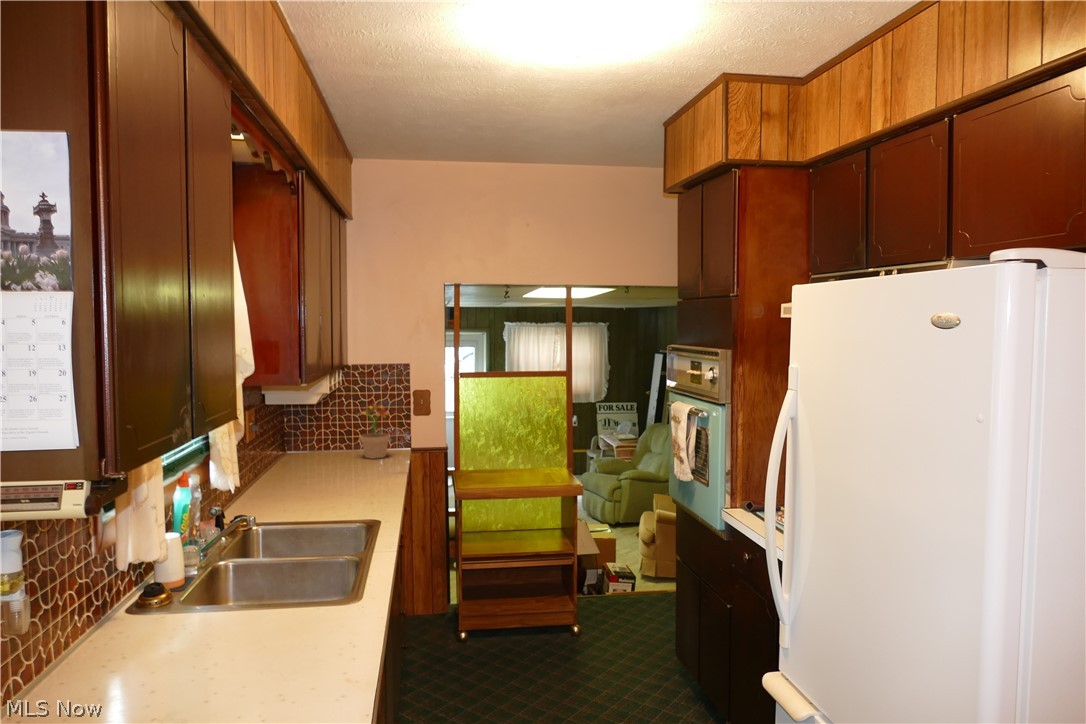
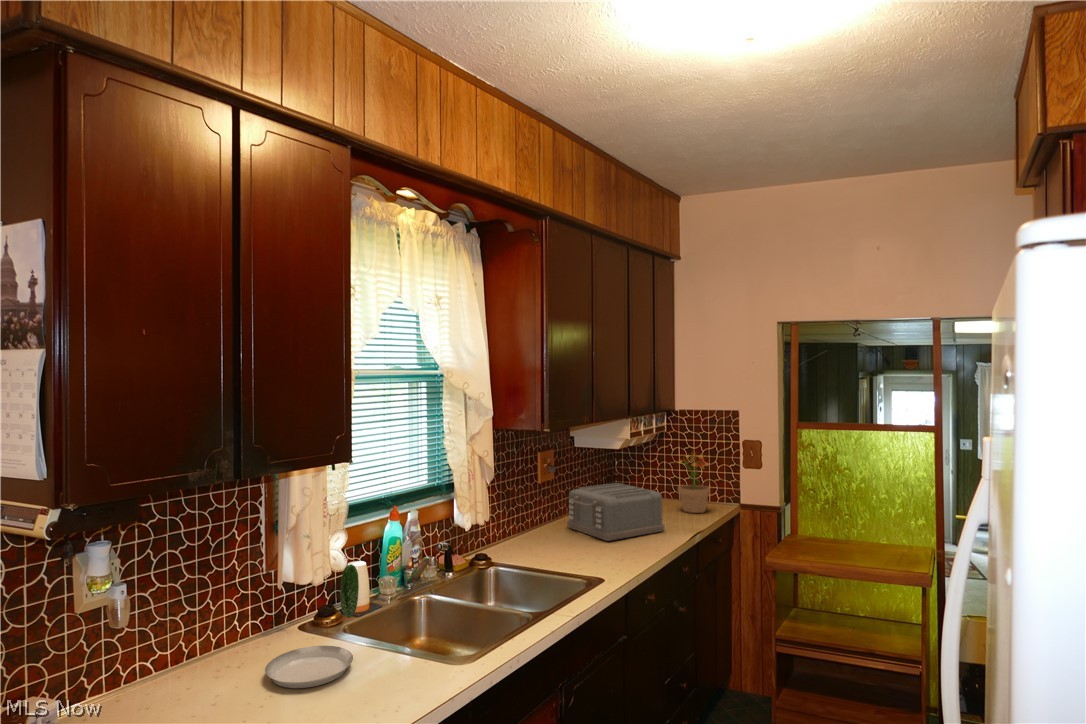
toaster: none [274,437,371,490] -> present [567,483,665,541]
plate: none [127,522,232,660] -> present [265,564,359,688]

